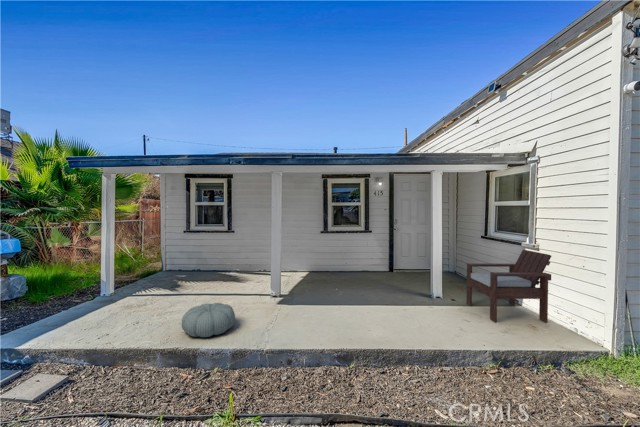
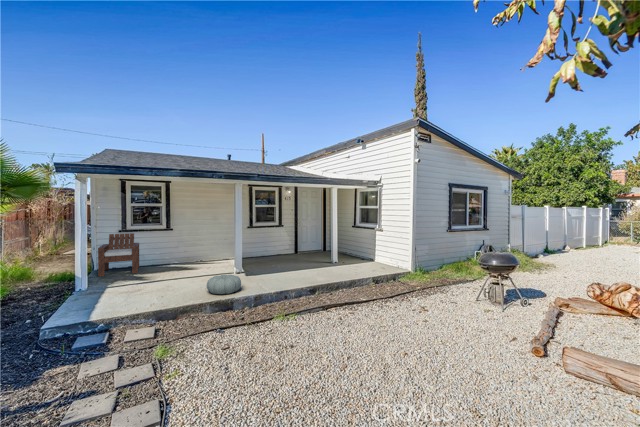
chair: present [466,250,551,323] -> present [98,233,139,276]

